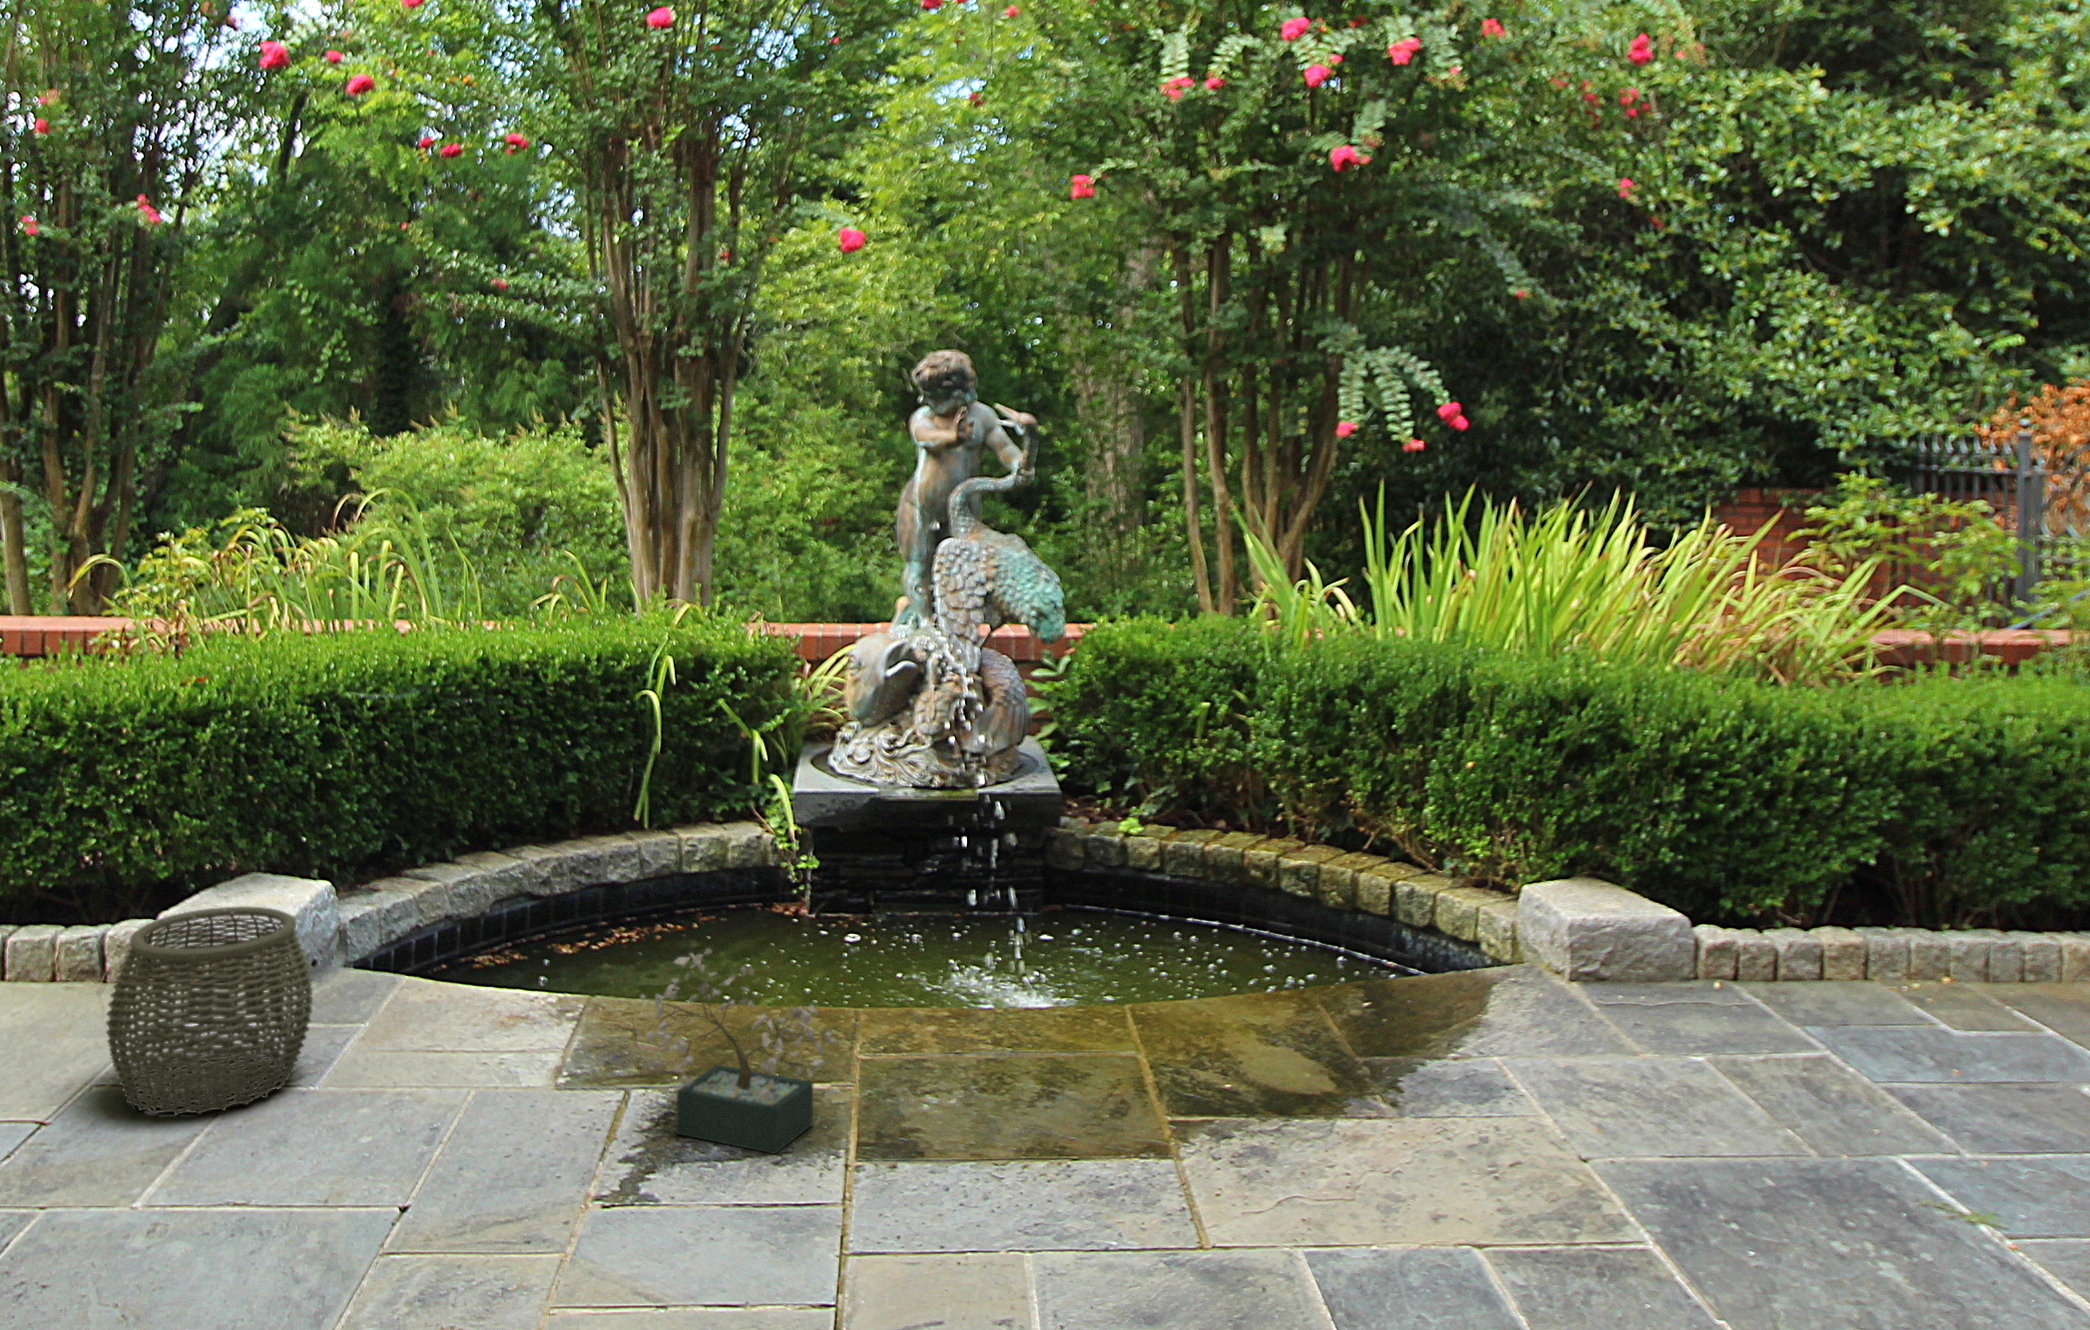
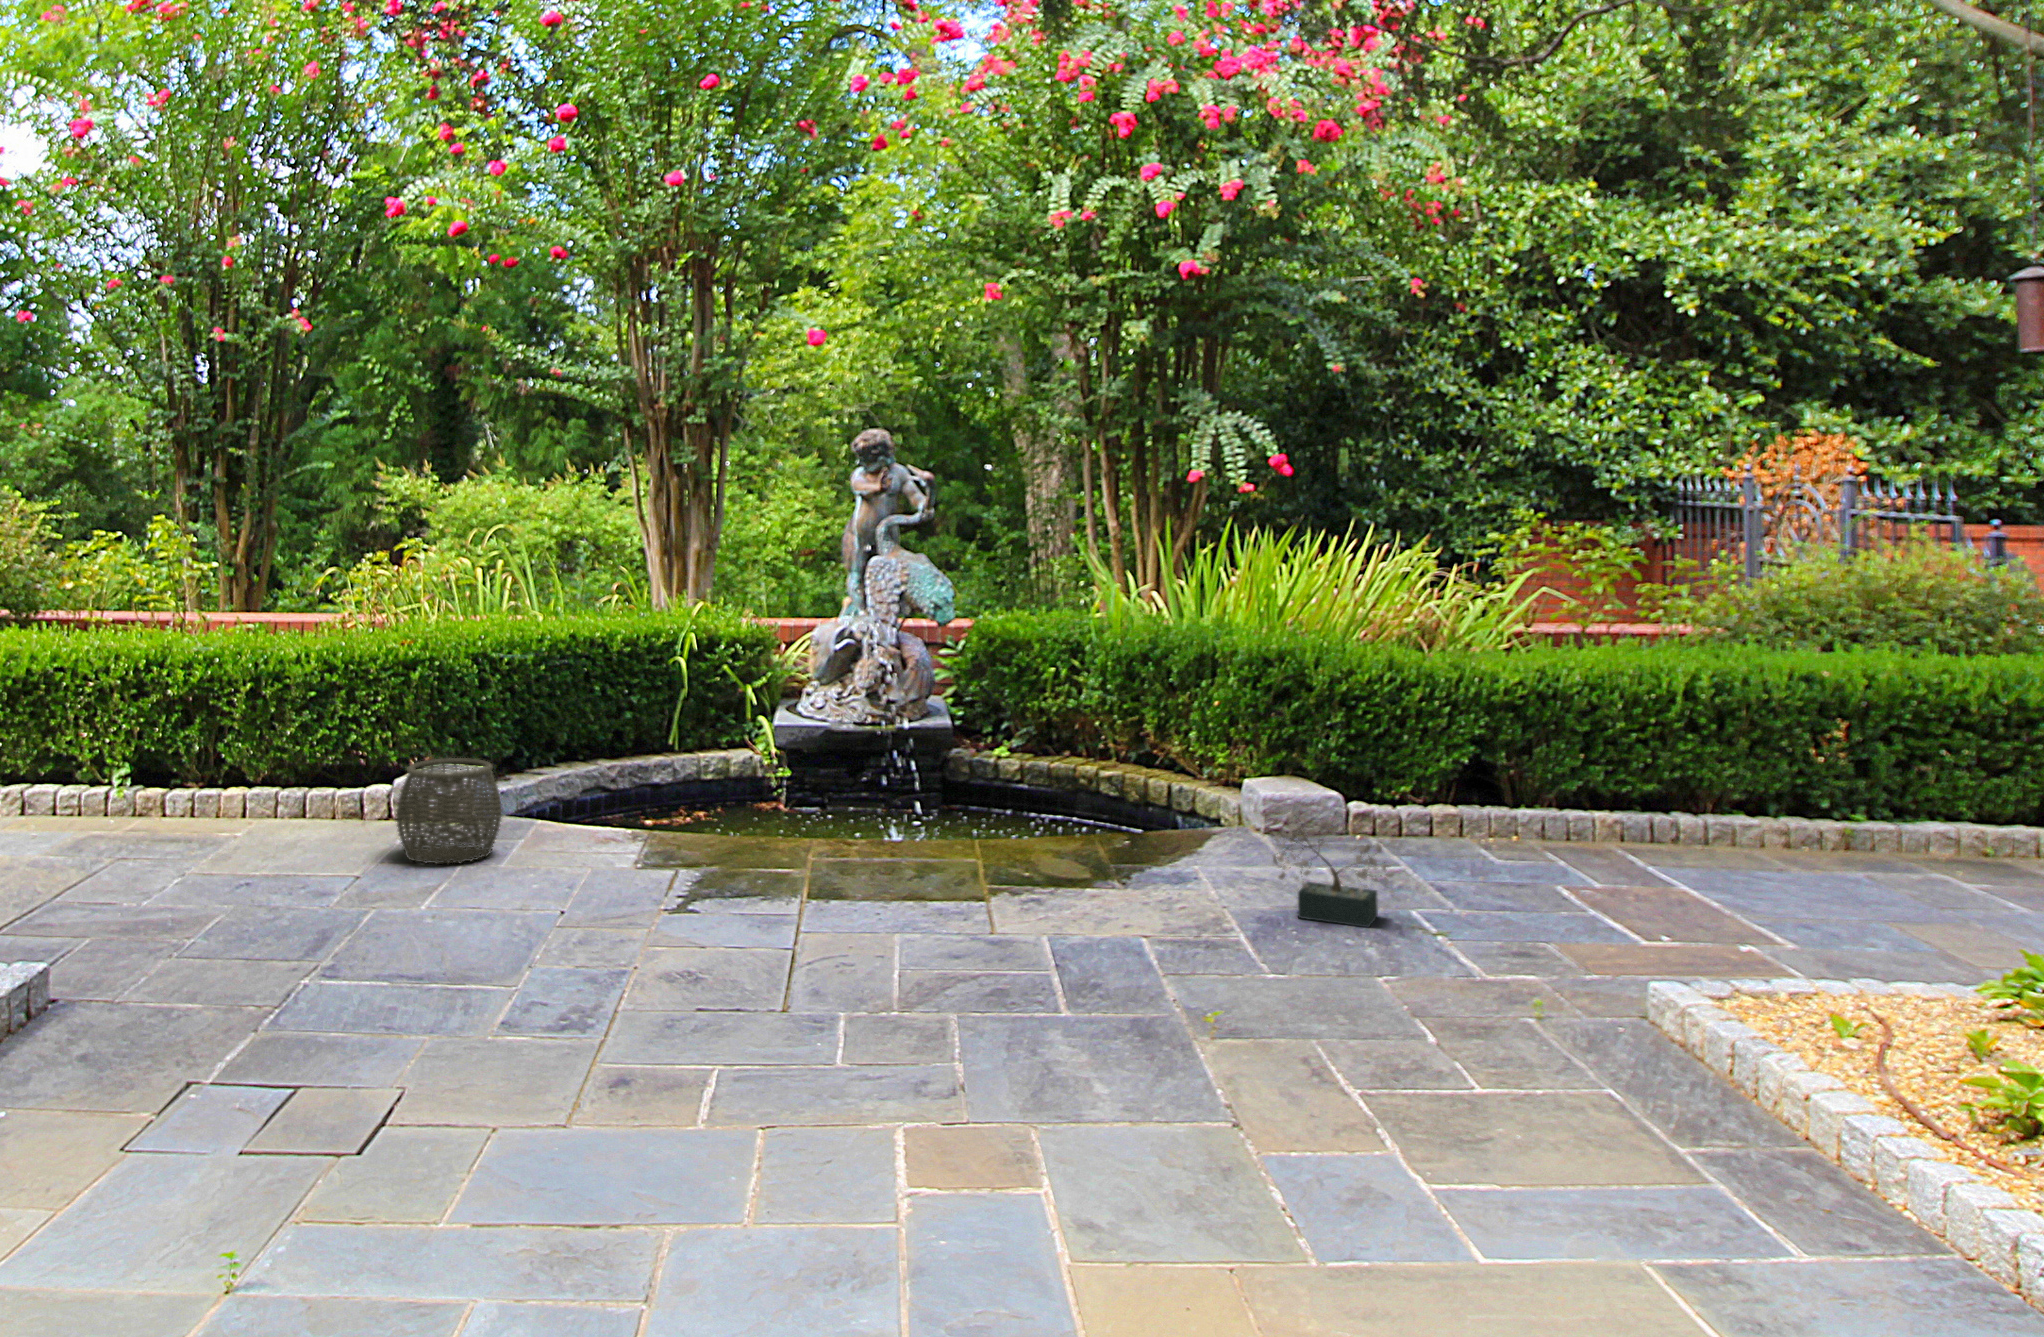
decorative plant: present [641,948,837,1154] -> present [1273,811,1394,927]

